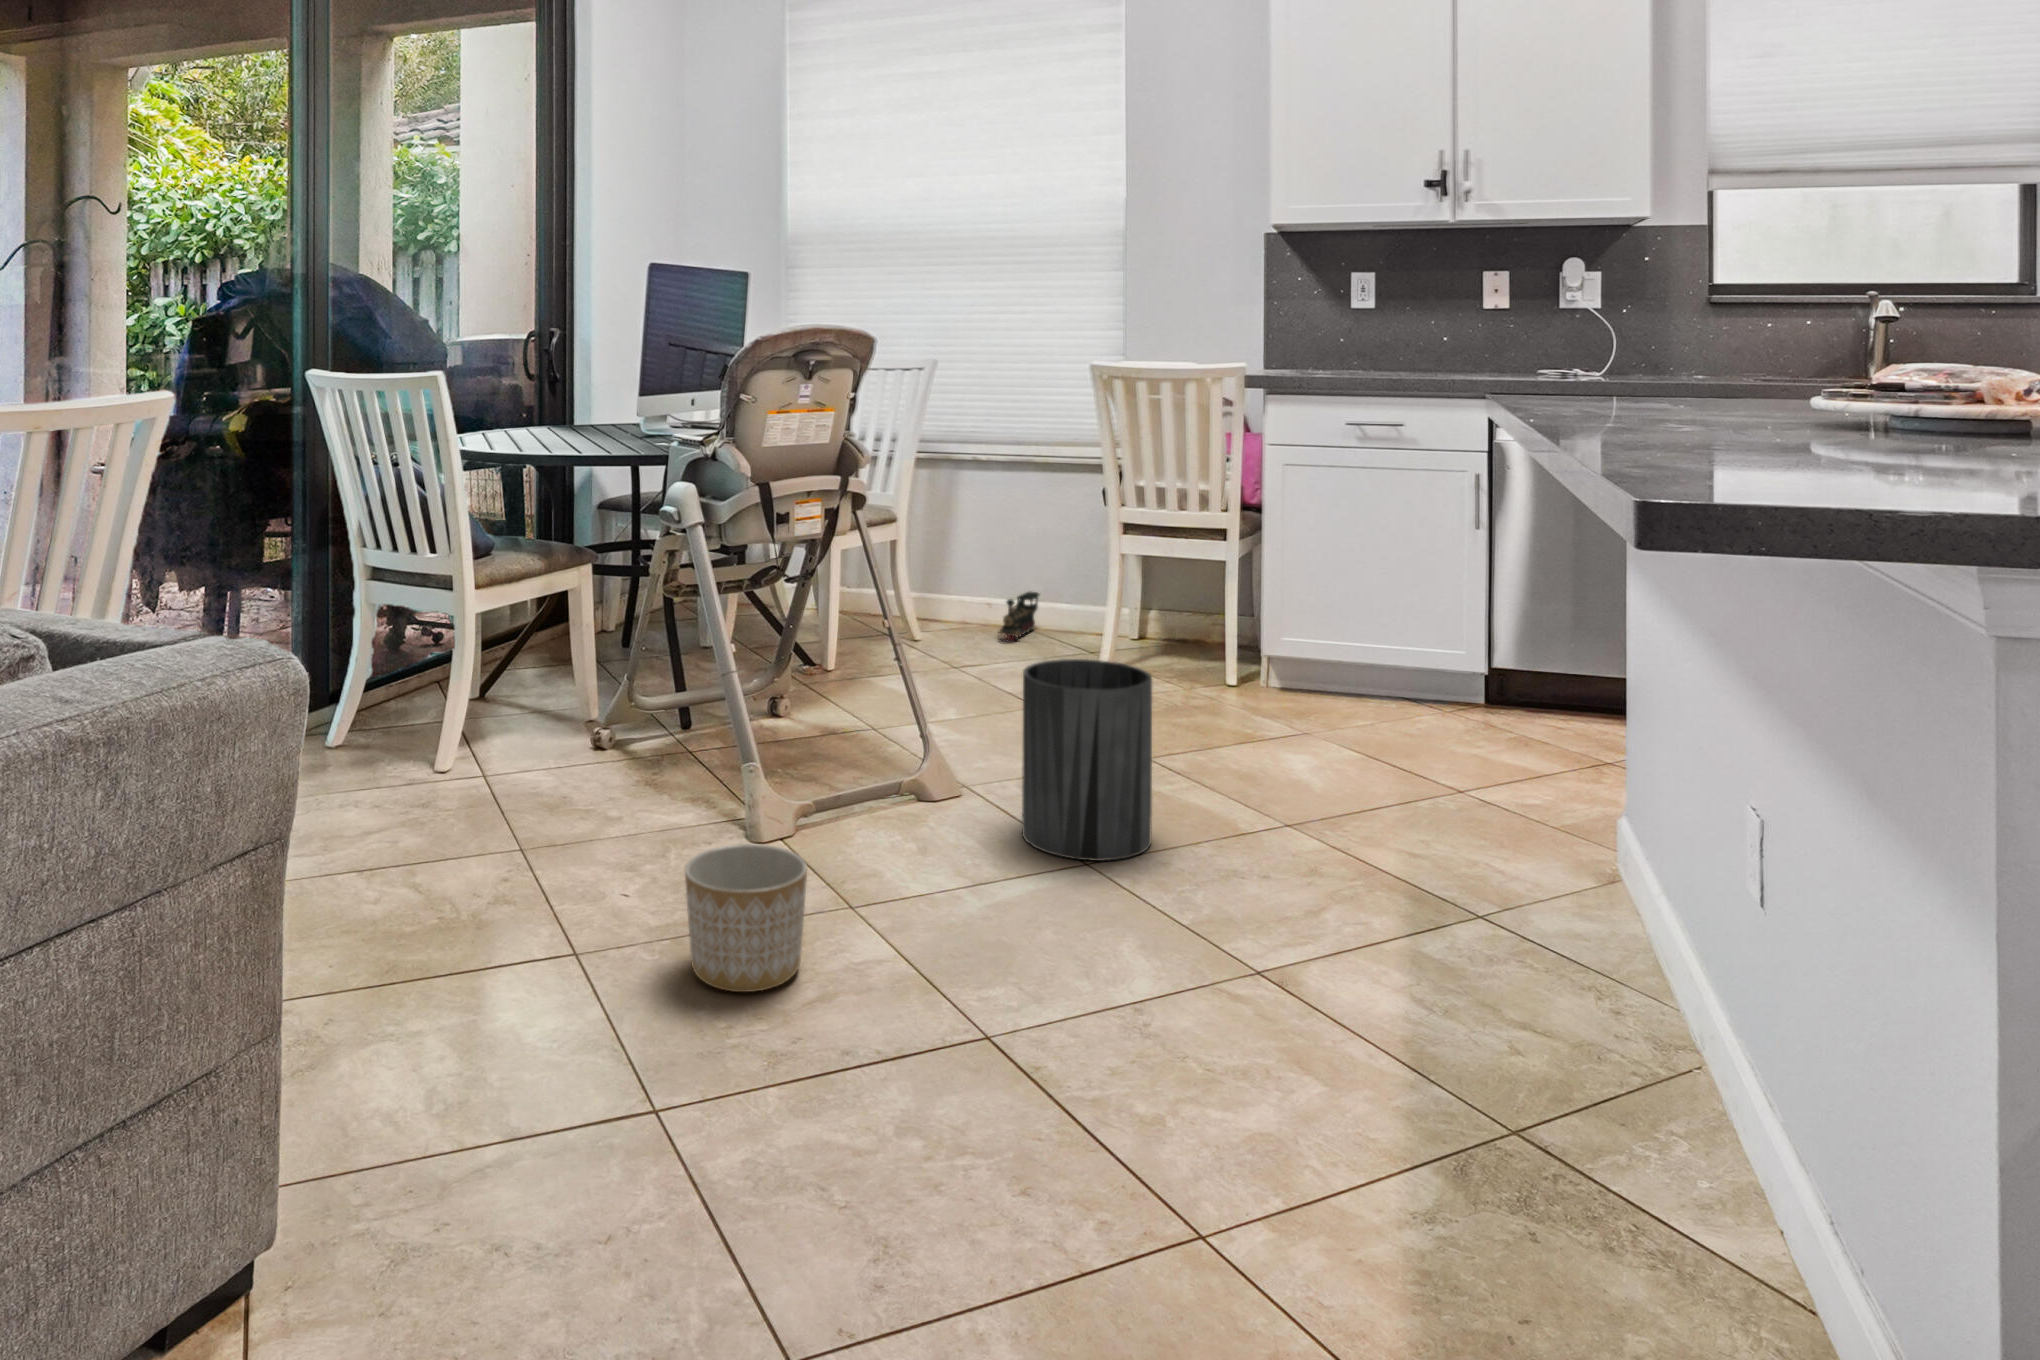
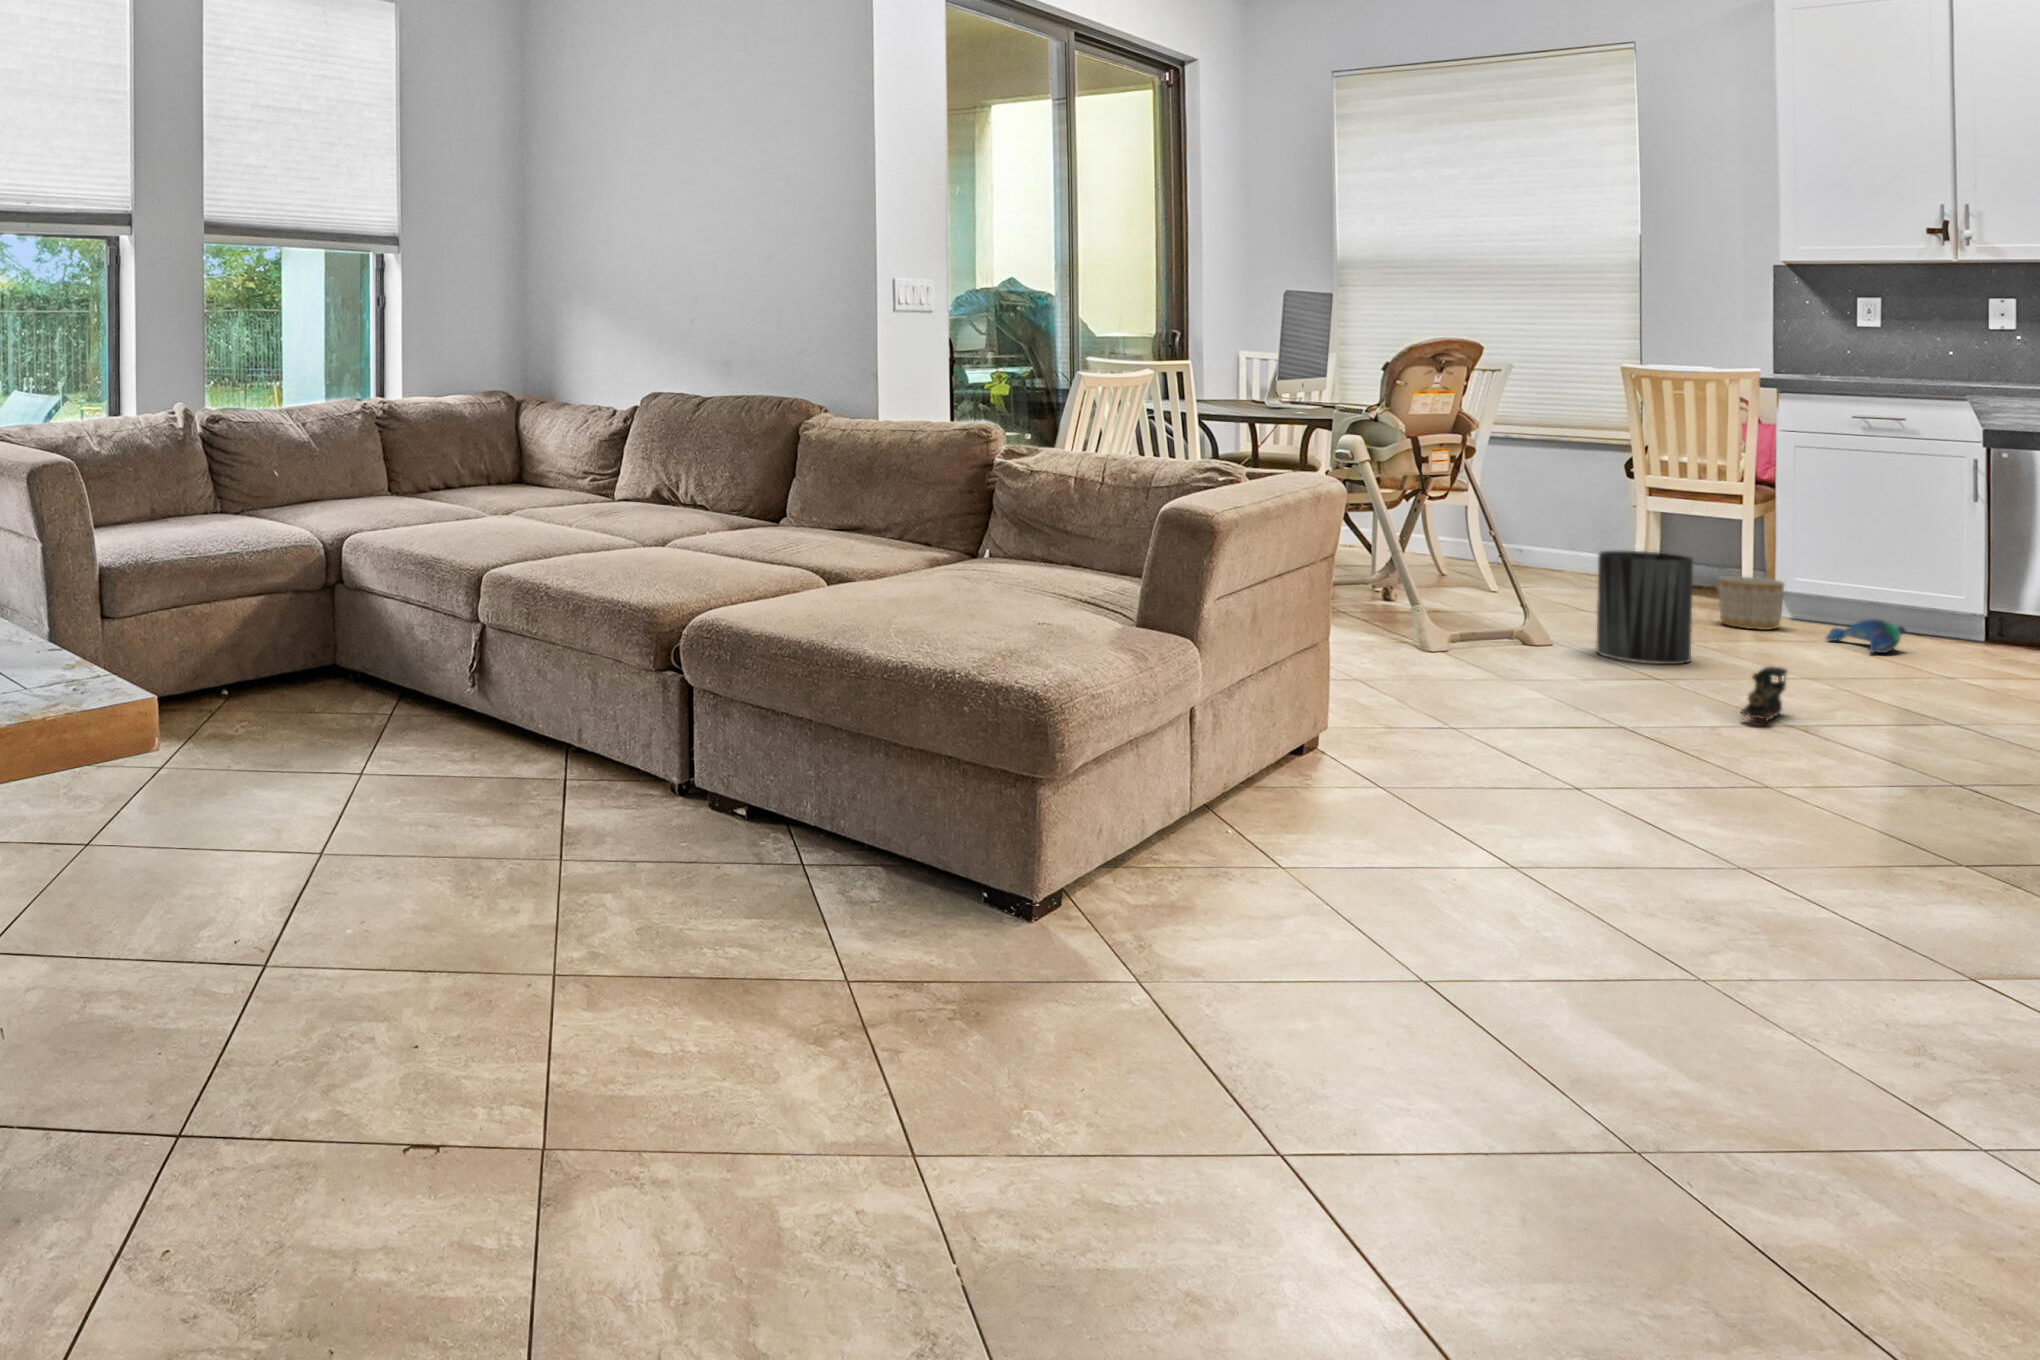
toy train: present [999,592,1039,641] -> present [1741,667,1787,723]
plush toy: none [1326,724,1424,786] -> present [1826,619,1905,653]
planter: present [685,844,808,992] -> present [1718,576,1784,630]

